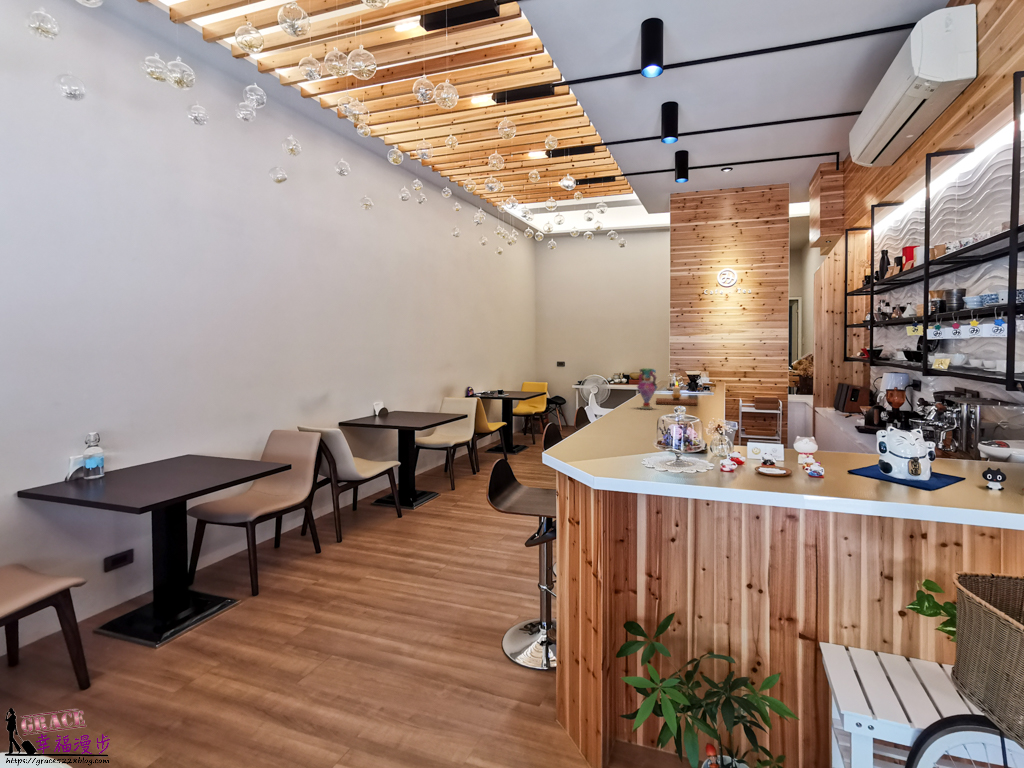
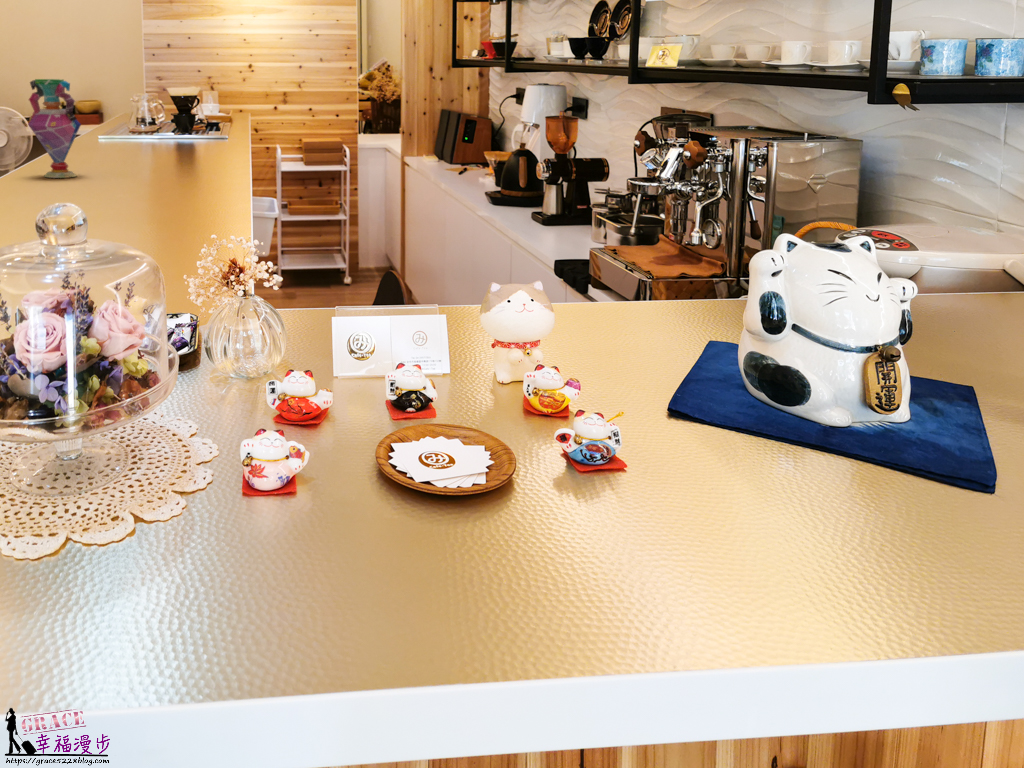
candle: present [656,382,697,406] -> none [89,110,184,164]

